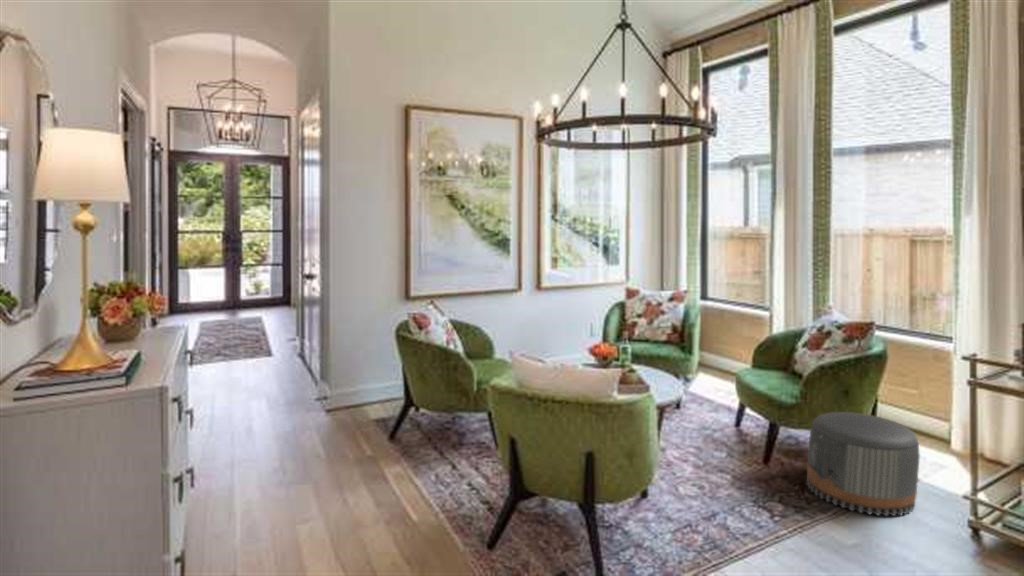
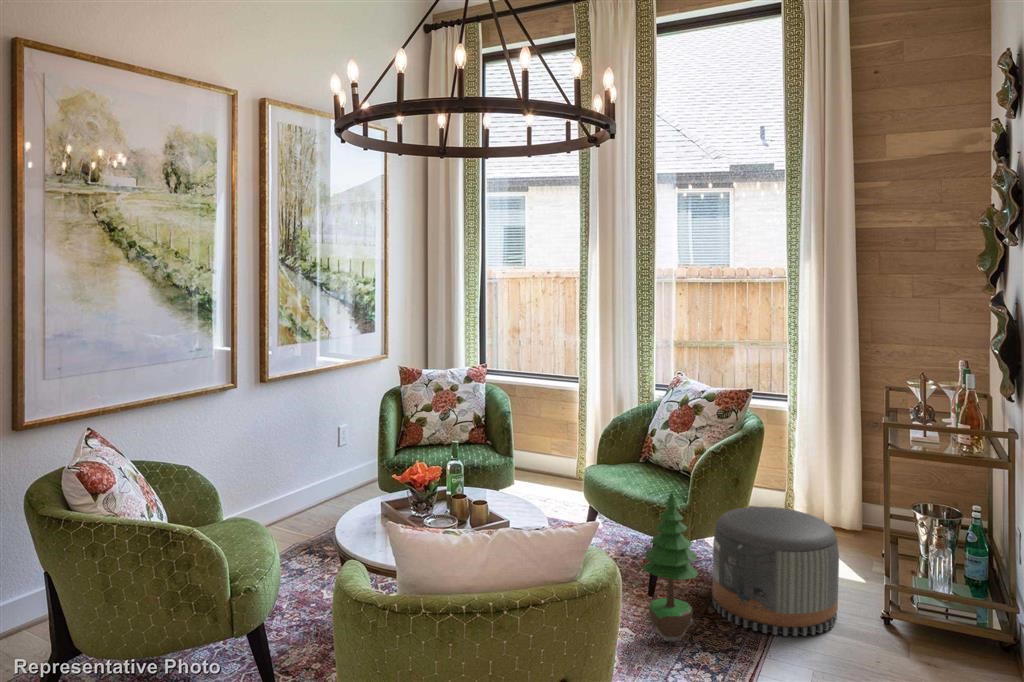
potted tree: none [732,385,775,493] -> present [643,492,698,642]

